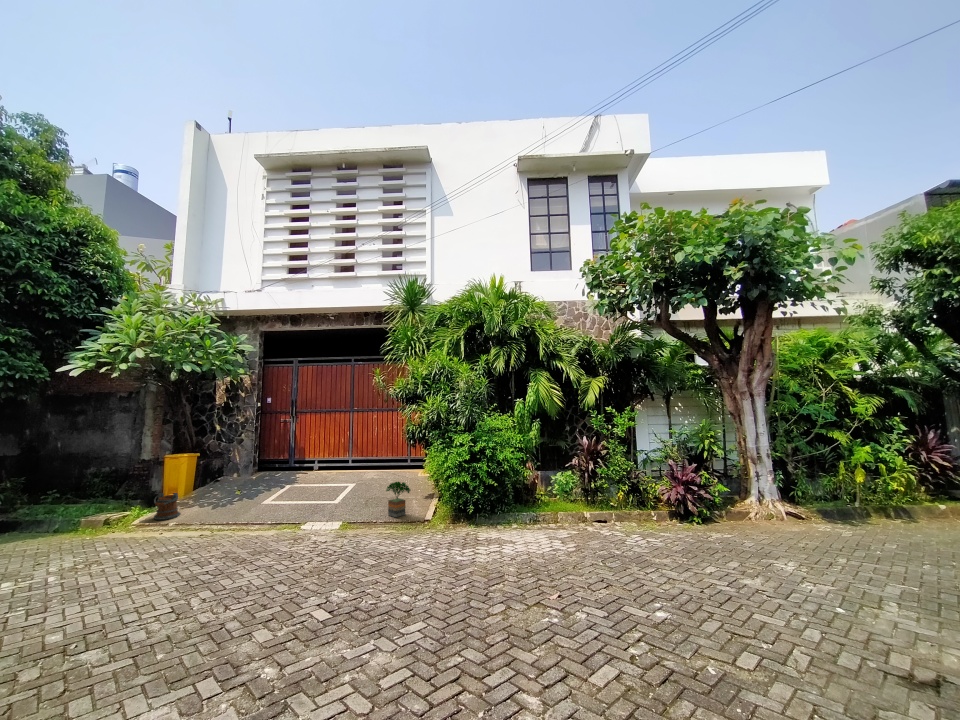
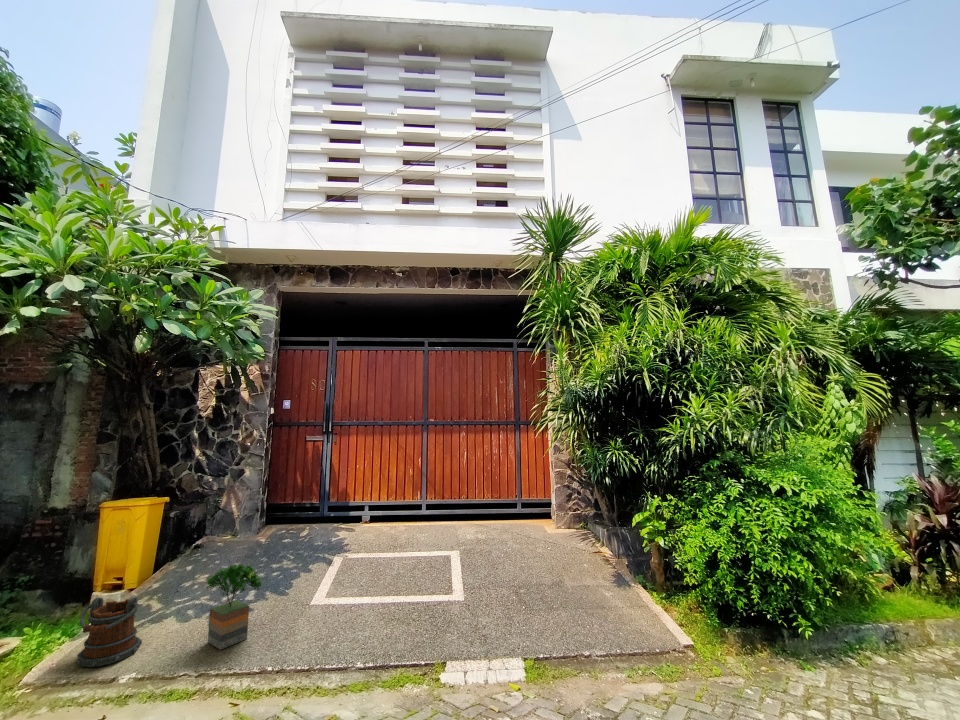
potted tree: present [386,482,411,517] -> present [206,564,263,650]

